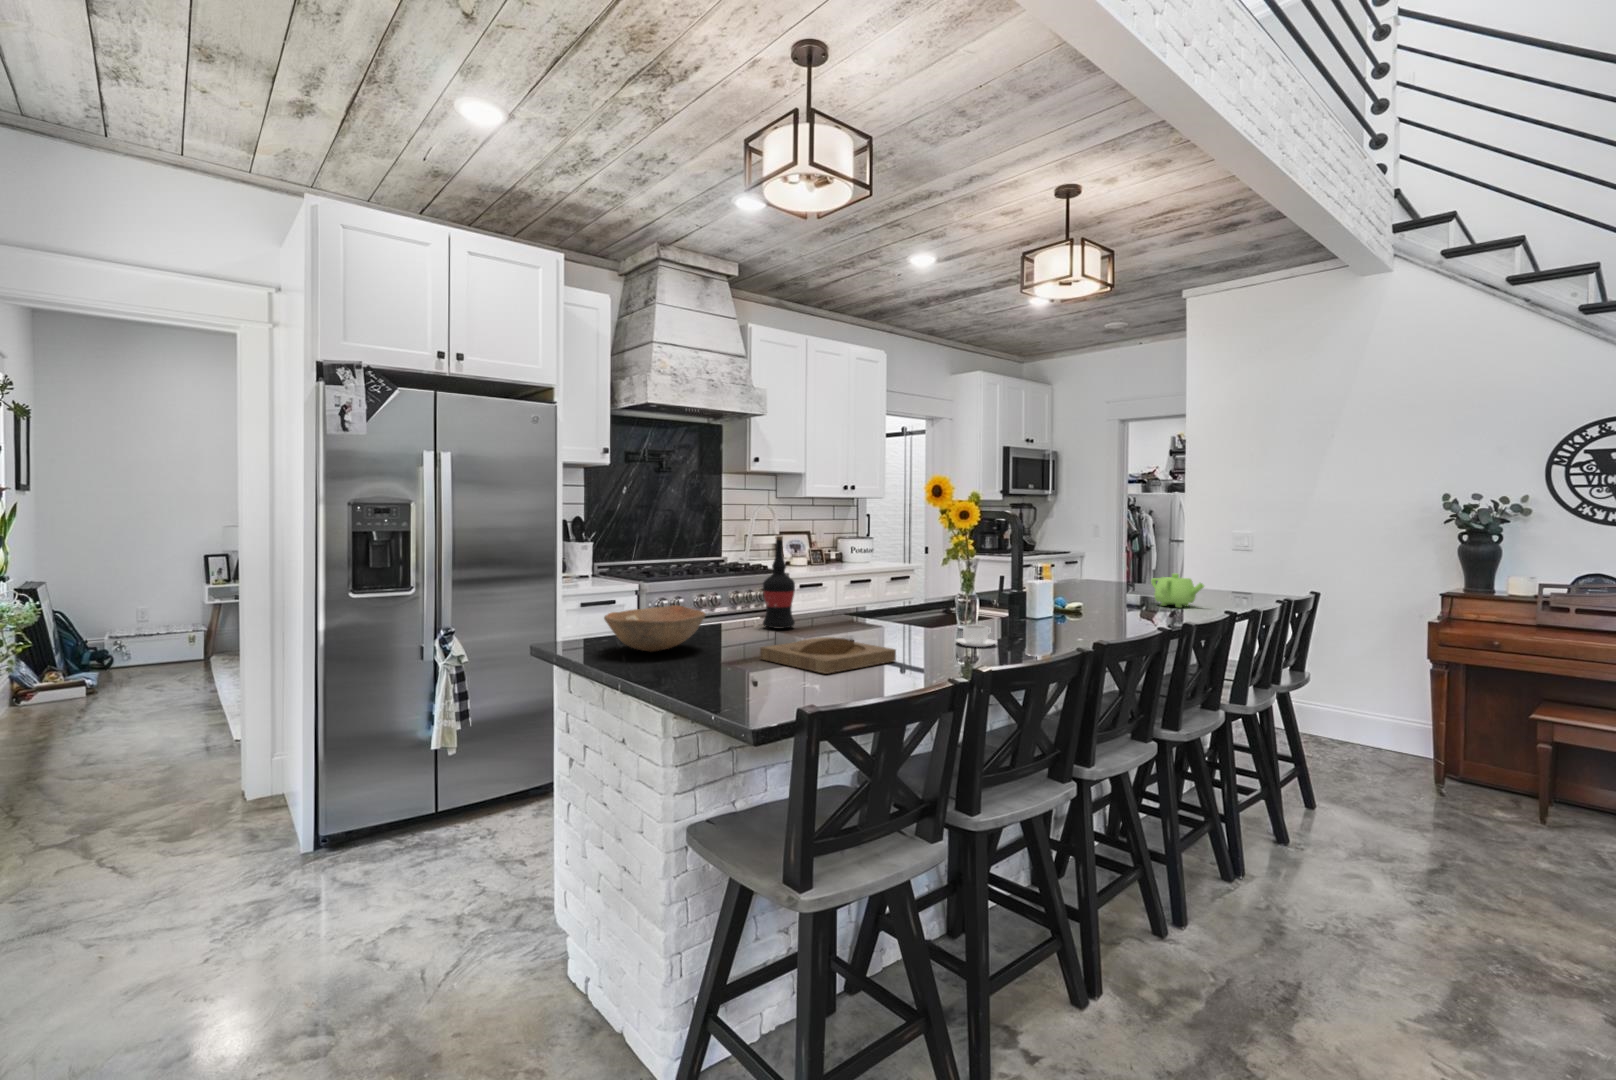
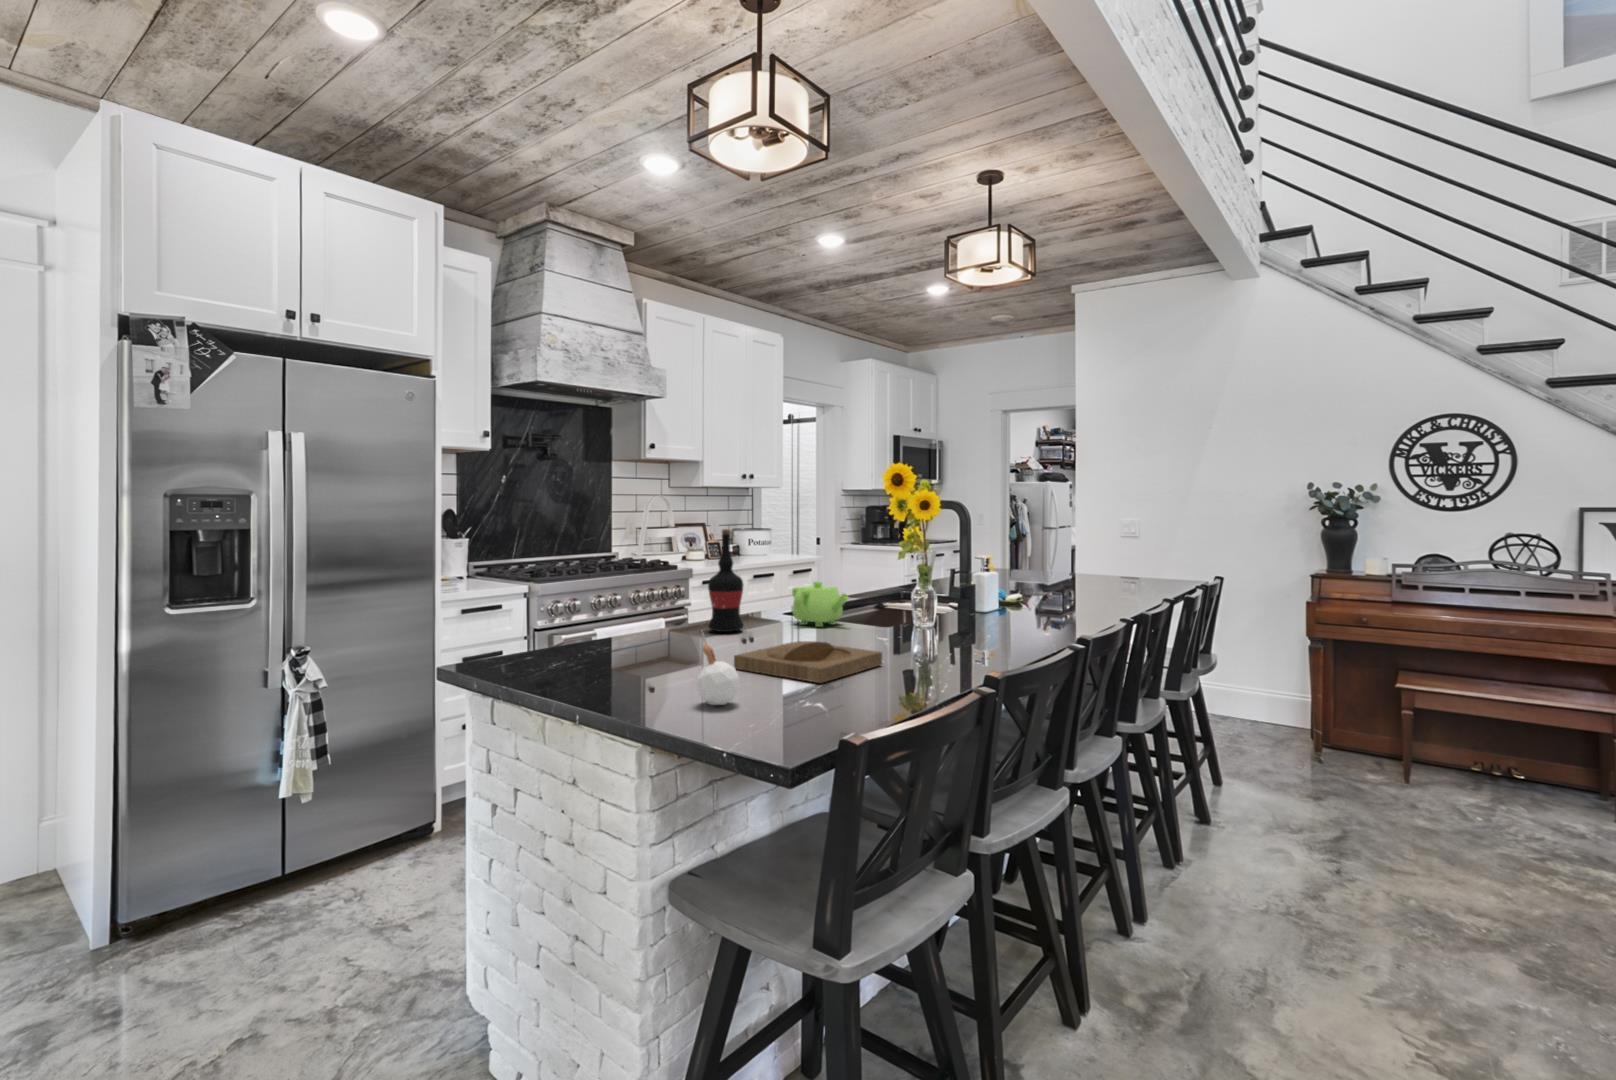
teapot: present [1151,574,1204,608] -> present [792,581,848,627]
bowl: present [604,605,706,652] -> none [547,610,665,665]
candle: none [705,621,742,687] -> present [697,630,740,705]
coffee cup: present [956,625,996,647] -> none [925,622,969,645]

